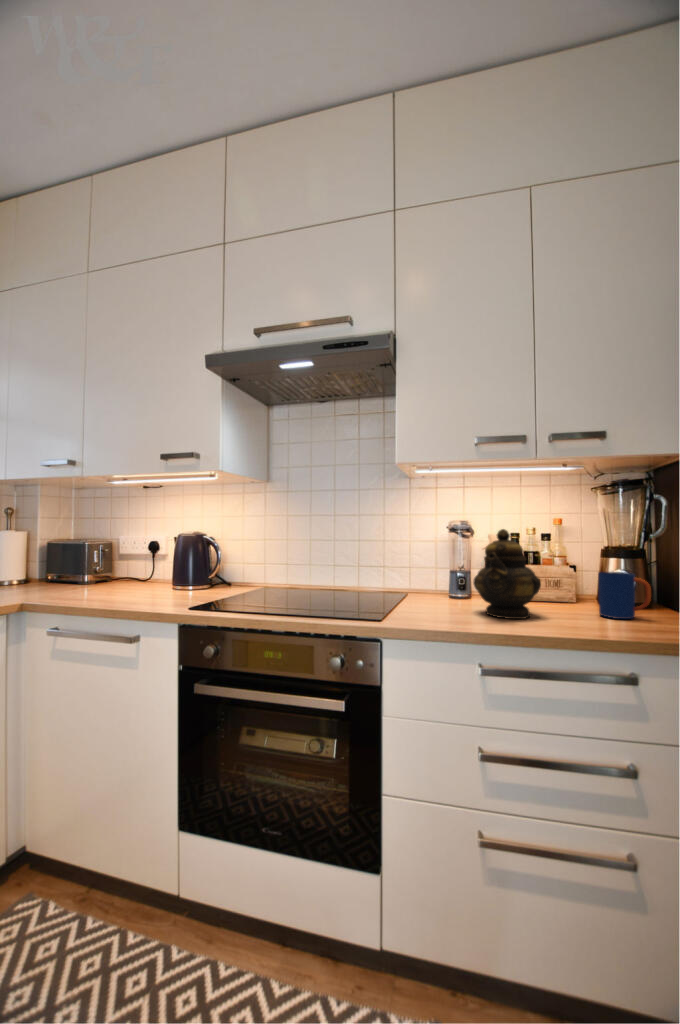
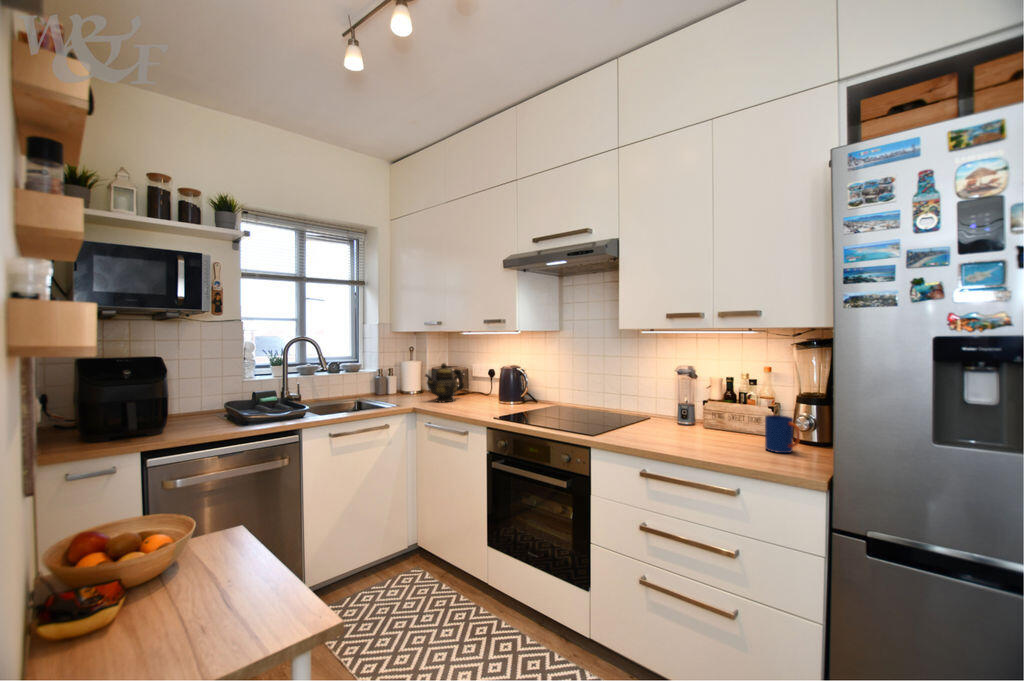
teapot: present [473,529,541,619] -> present [425,363,464,402]

